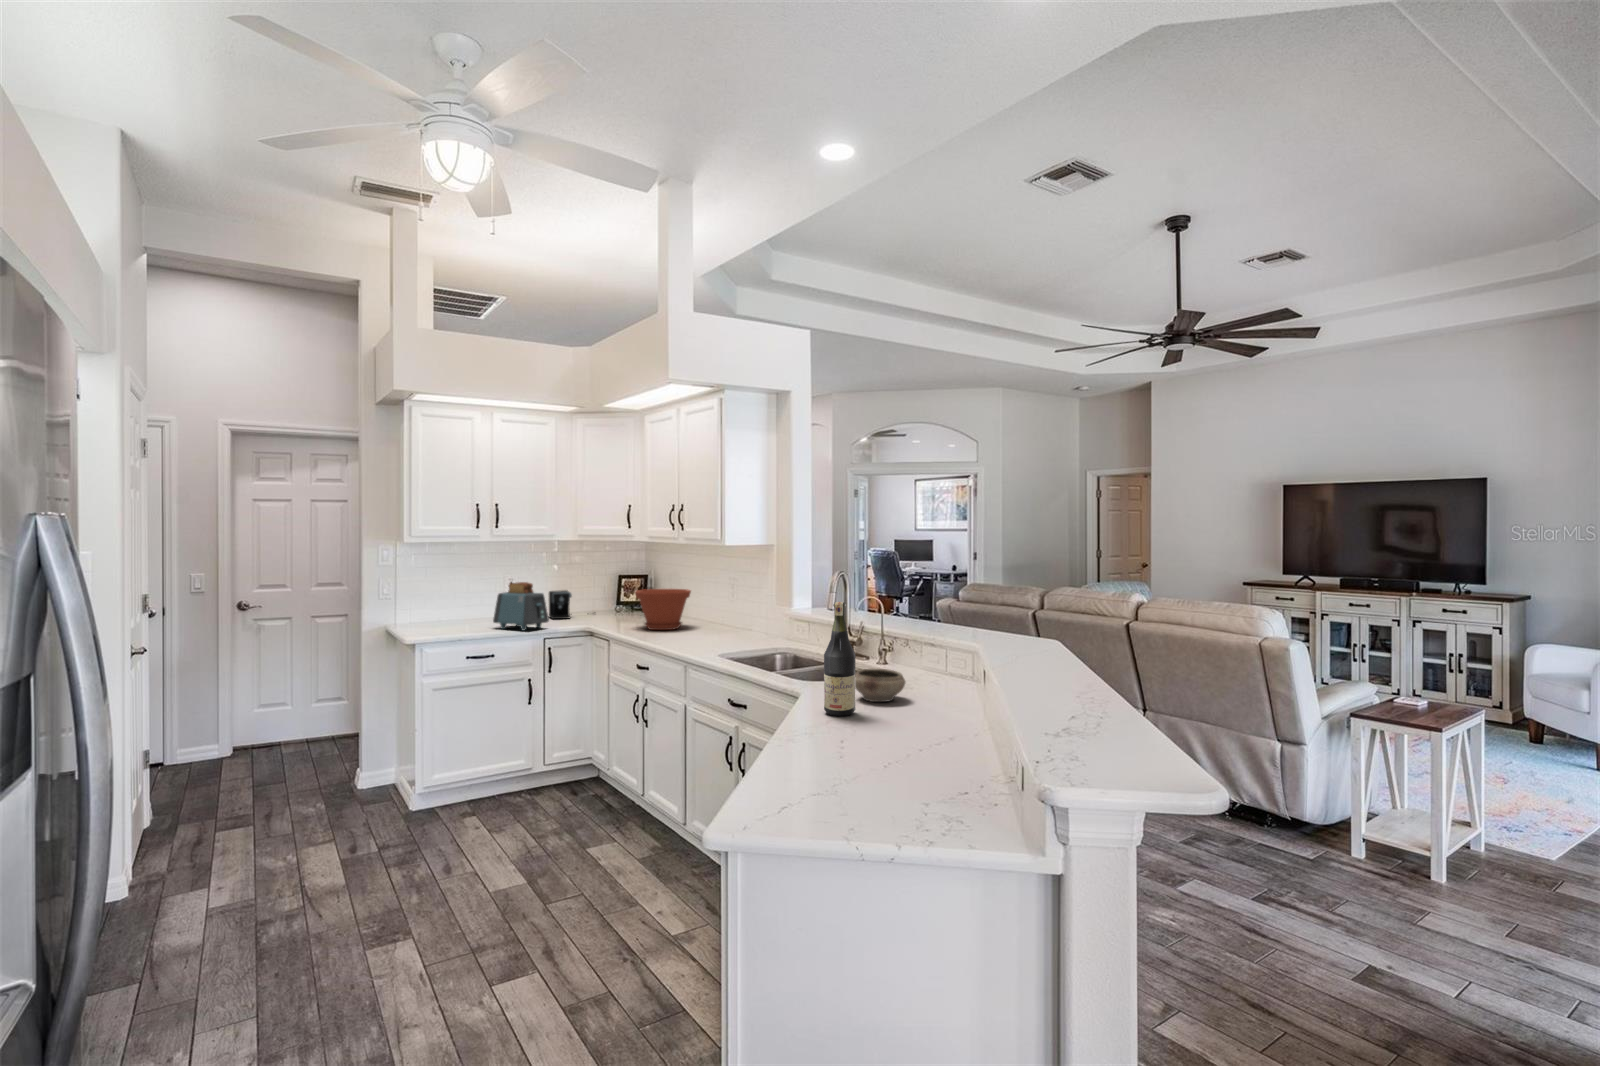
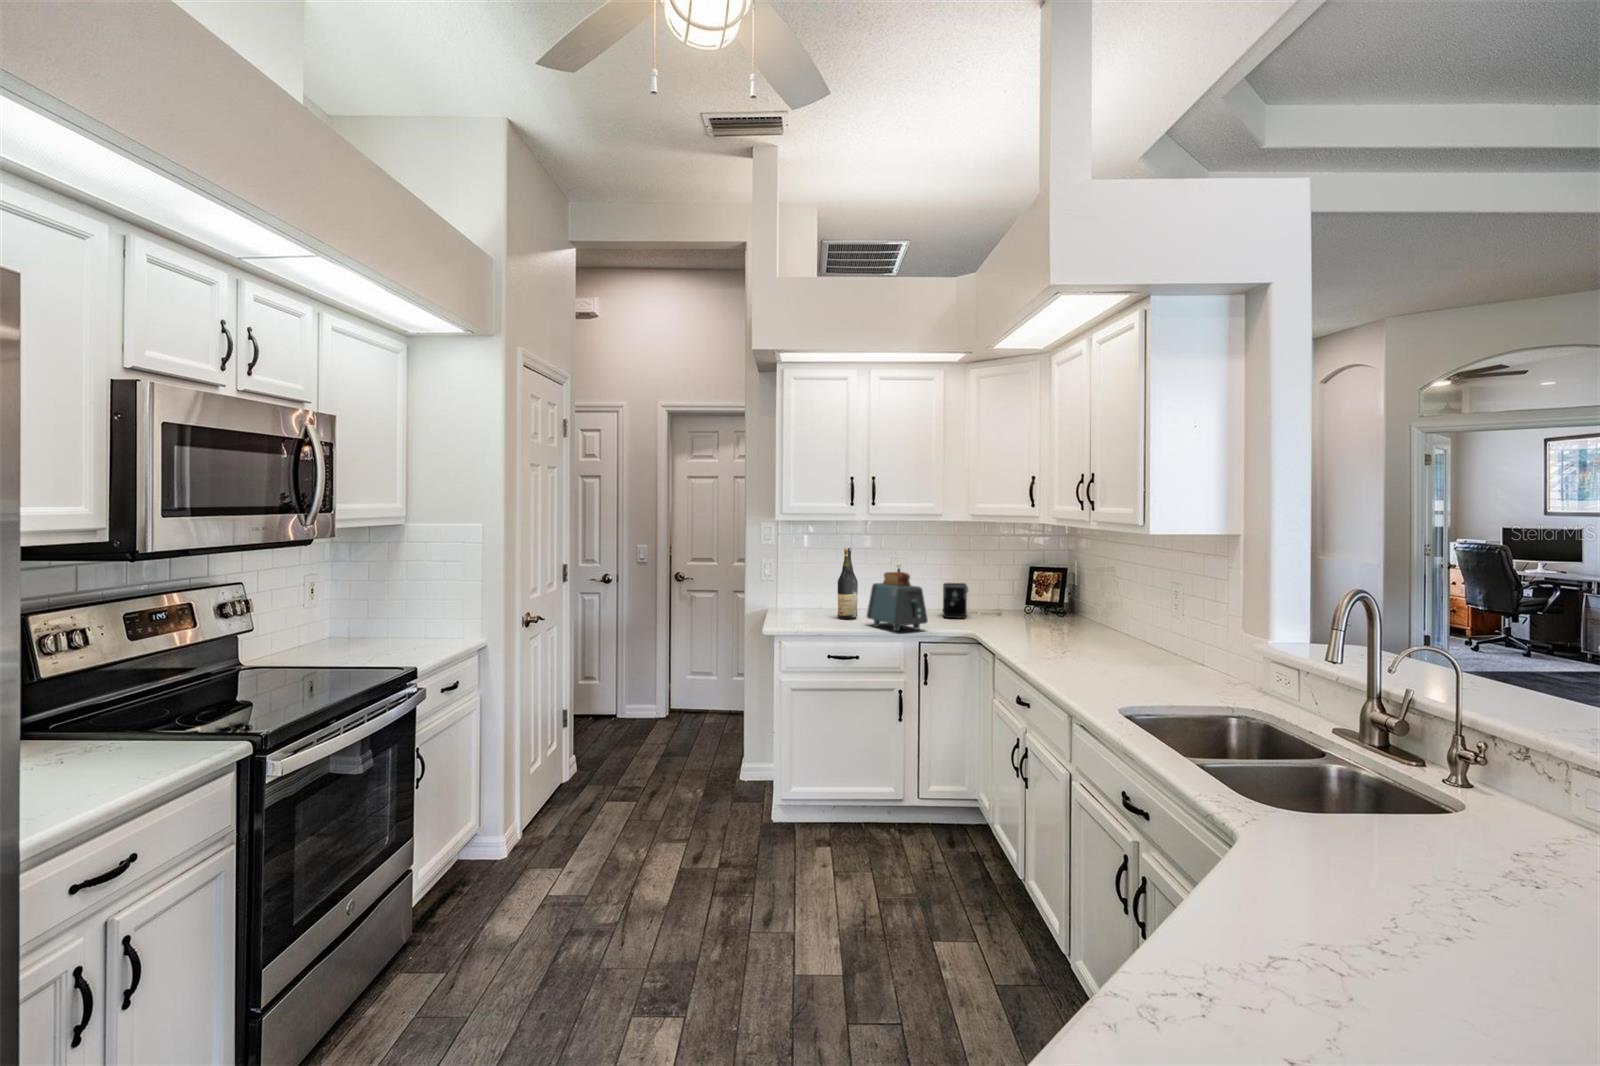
plant pot: present [635,589,691,630] -> none [1034,590,1115,649]
wine bottle: present [824,602,856,716] -> present [838,548,858,619]
ceramic bowl: present [855,669,905,702] -> none [1358,820,1516,920]

